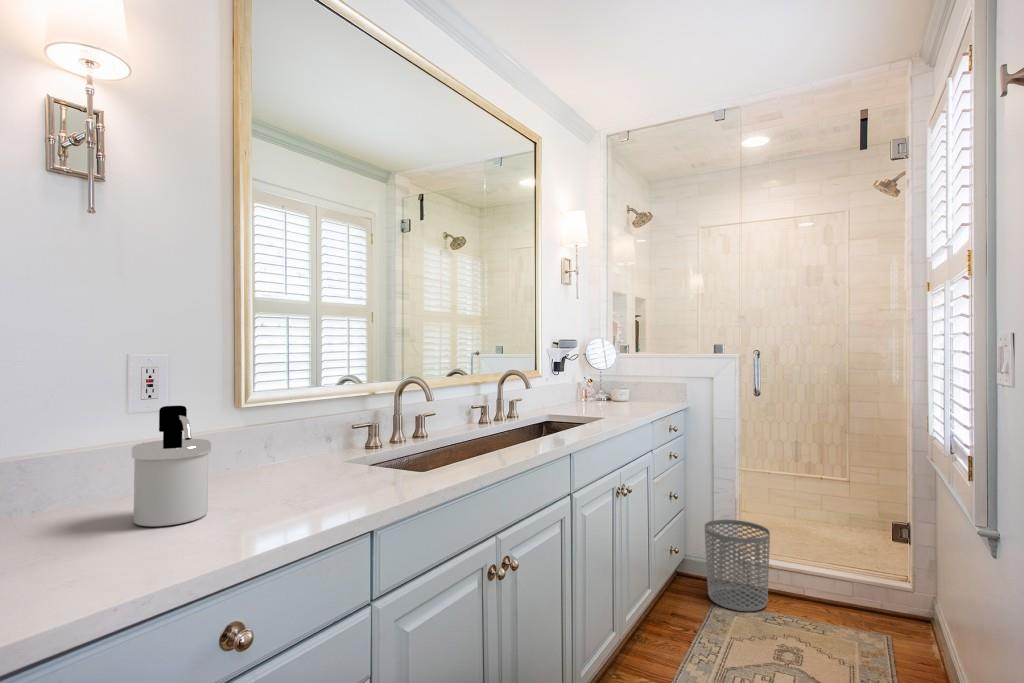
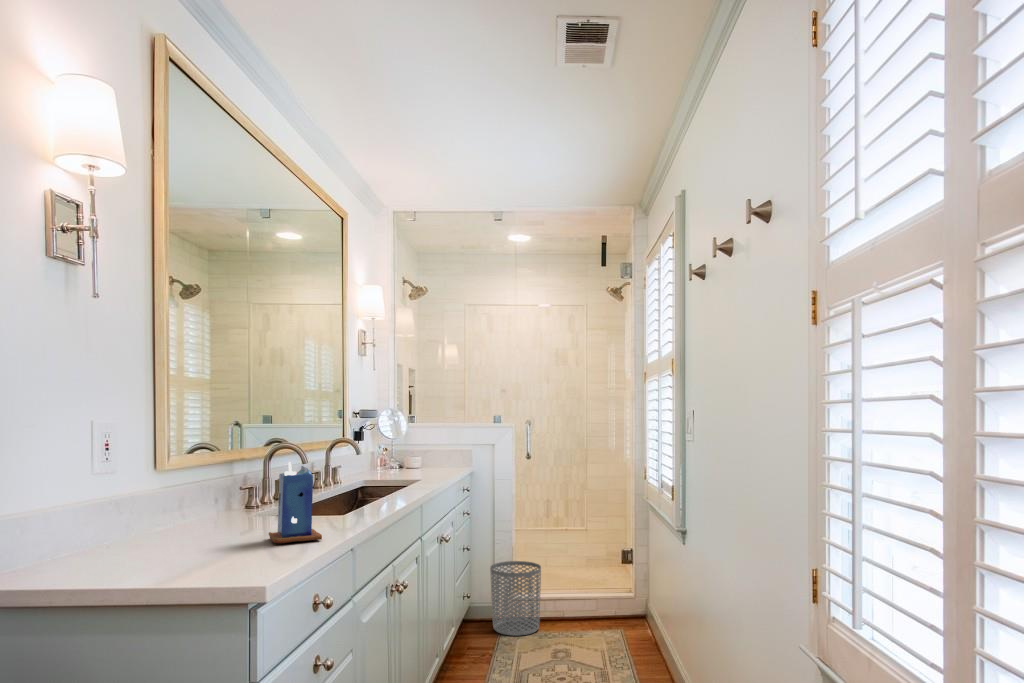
candle: none [275,403,352,513] -> present [269,462,322,543]
soap dispenser: present [132,406,211,526] -> none [166,467,240,559]

